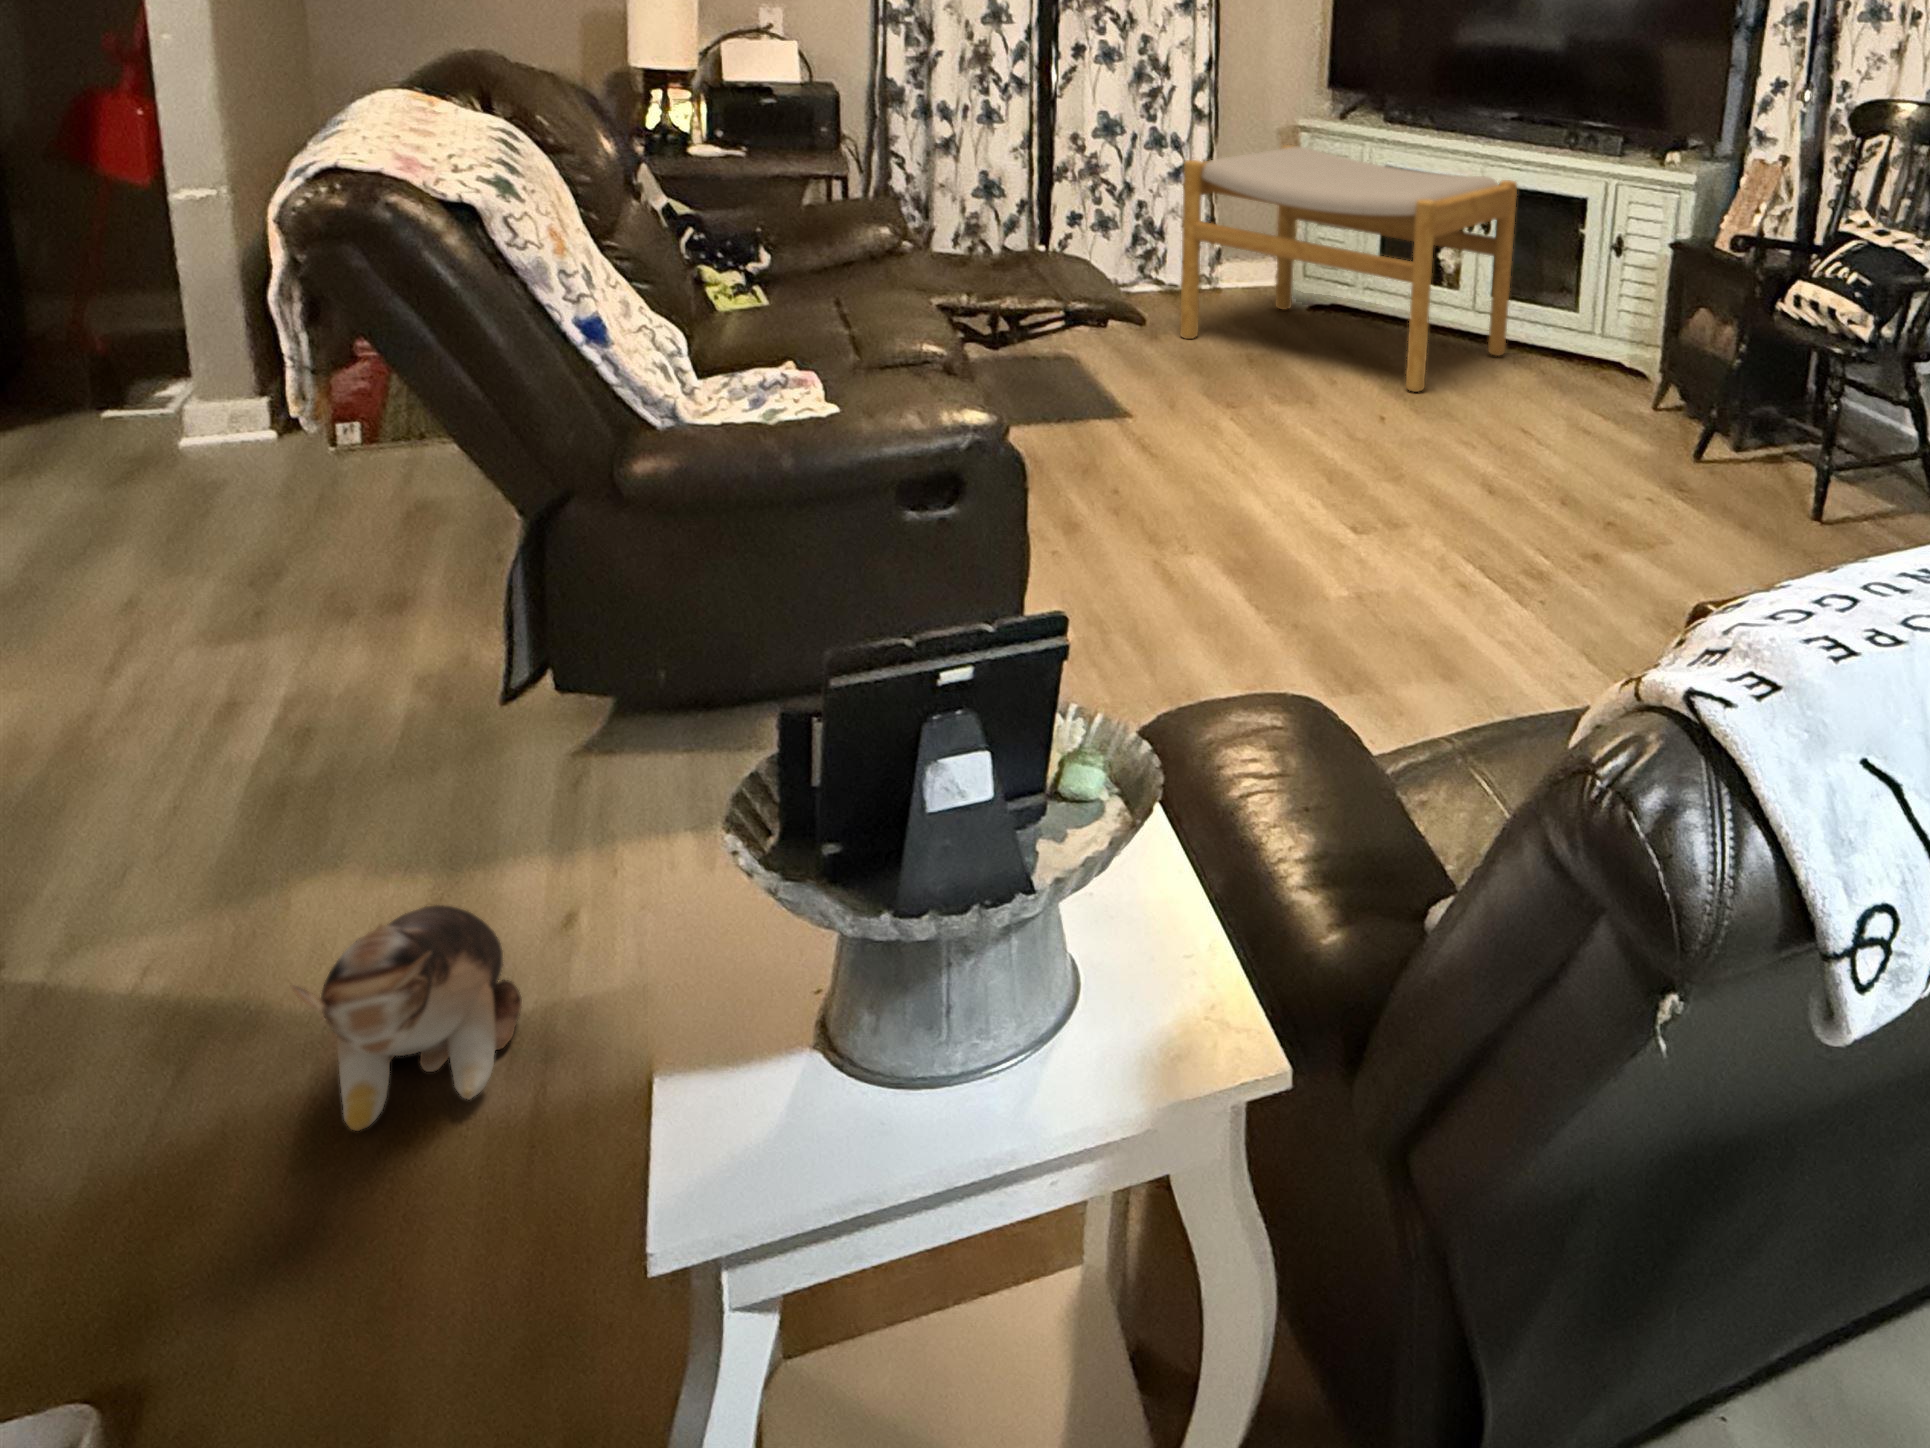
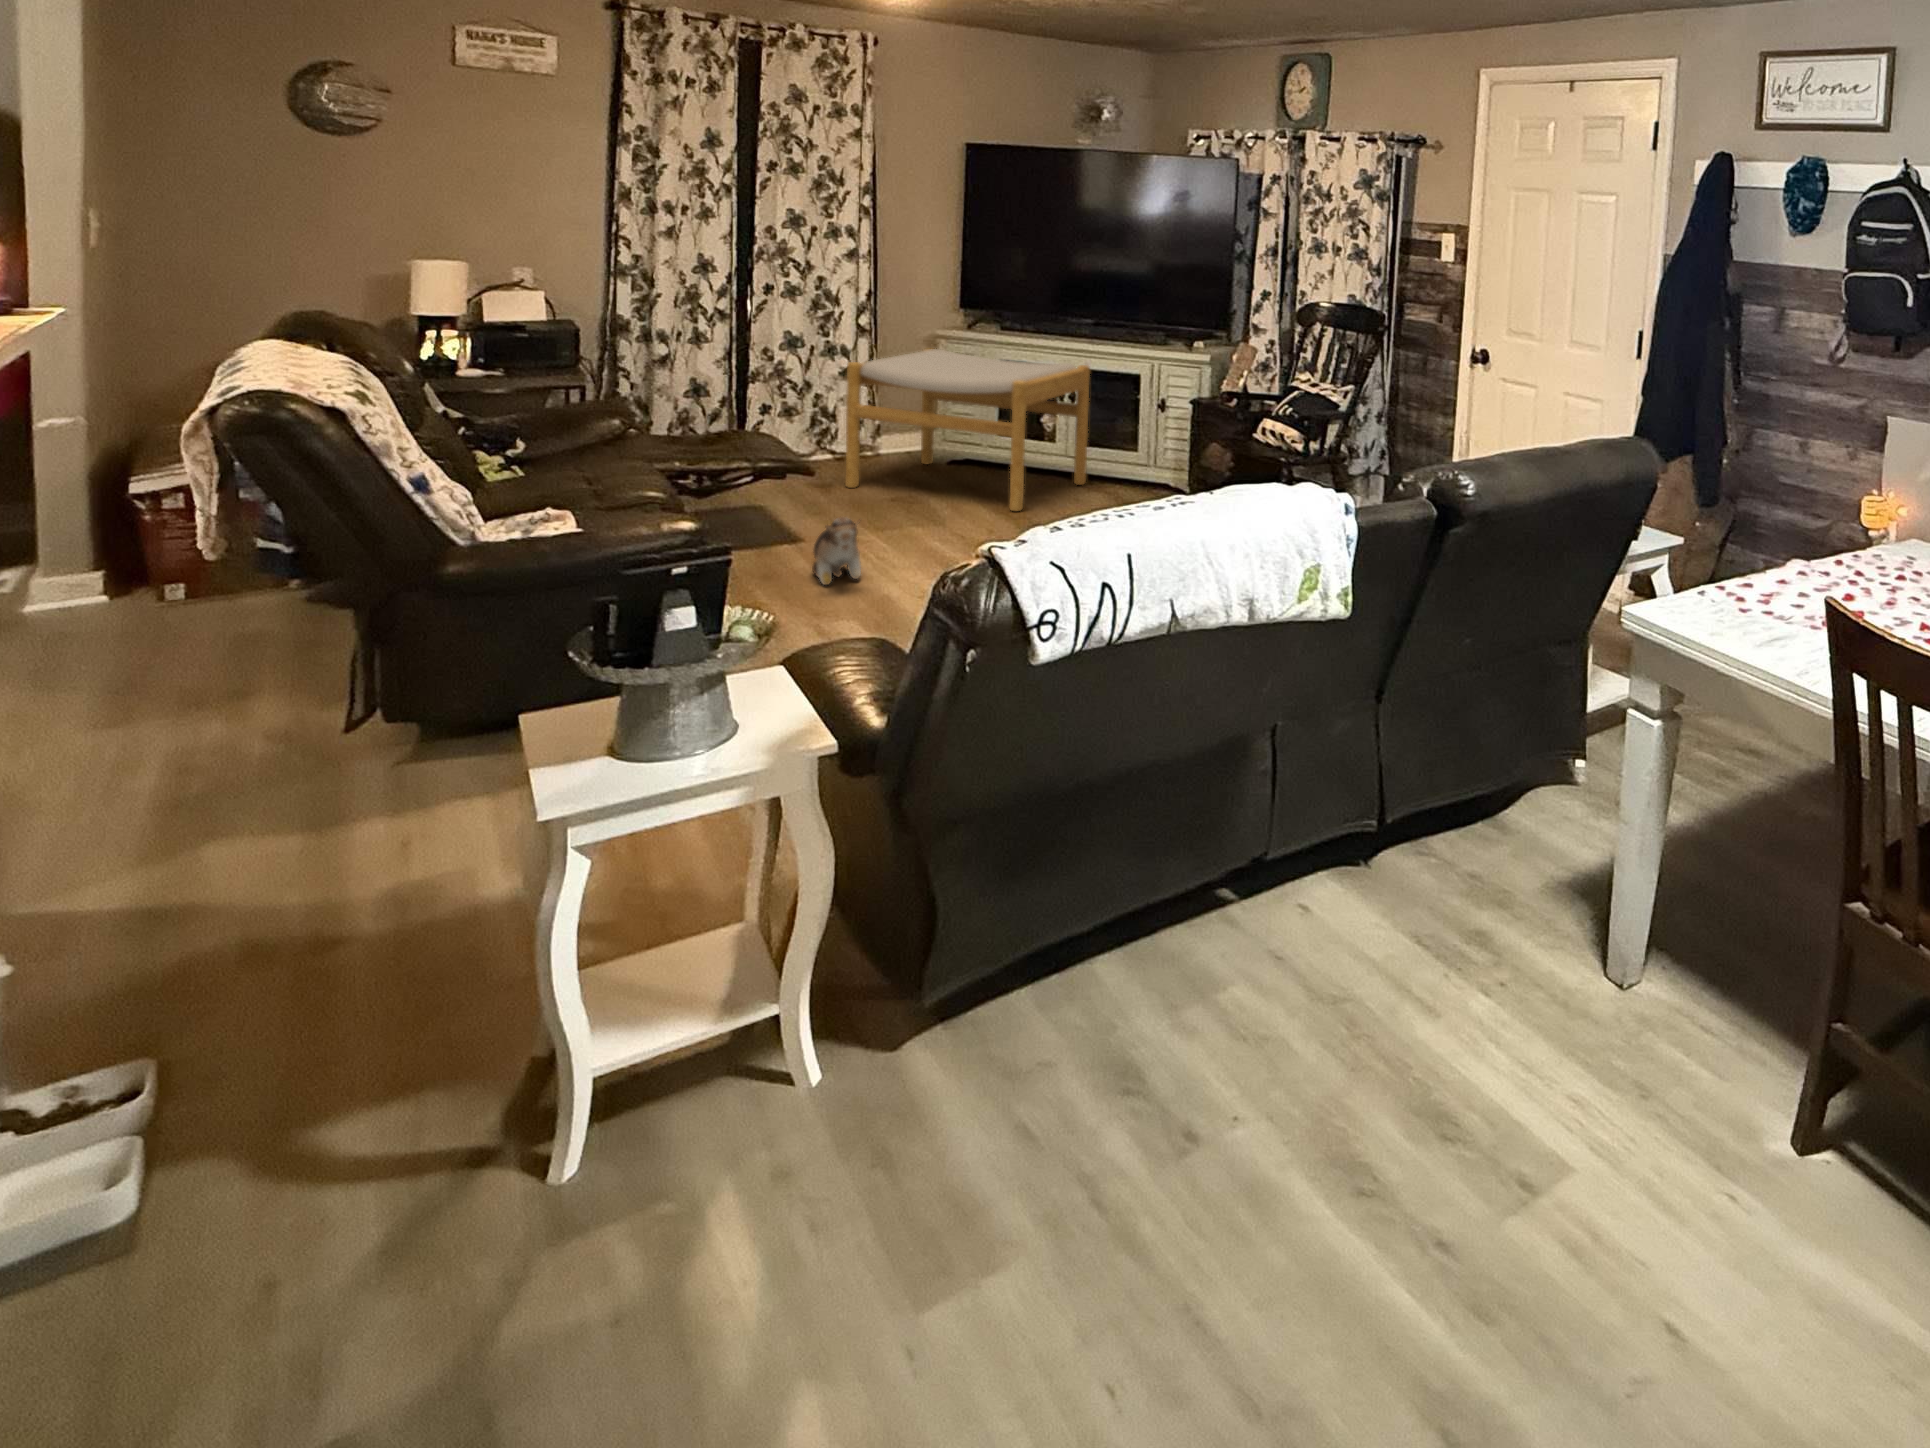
plush toy: present [292,905,522,1131] -> present [812,517,861,585]

